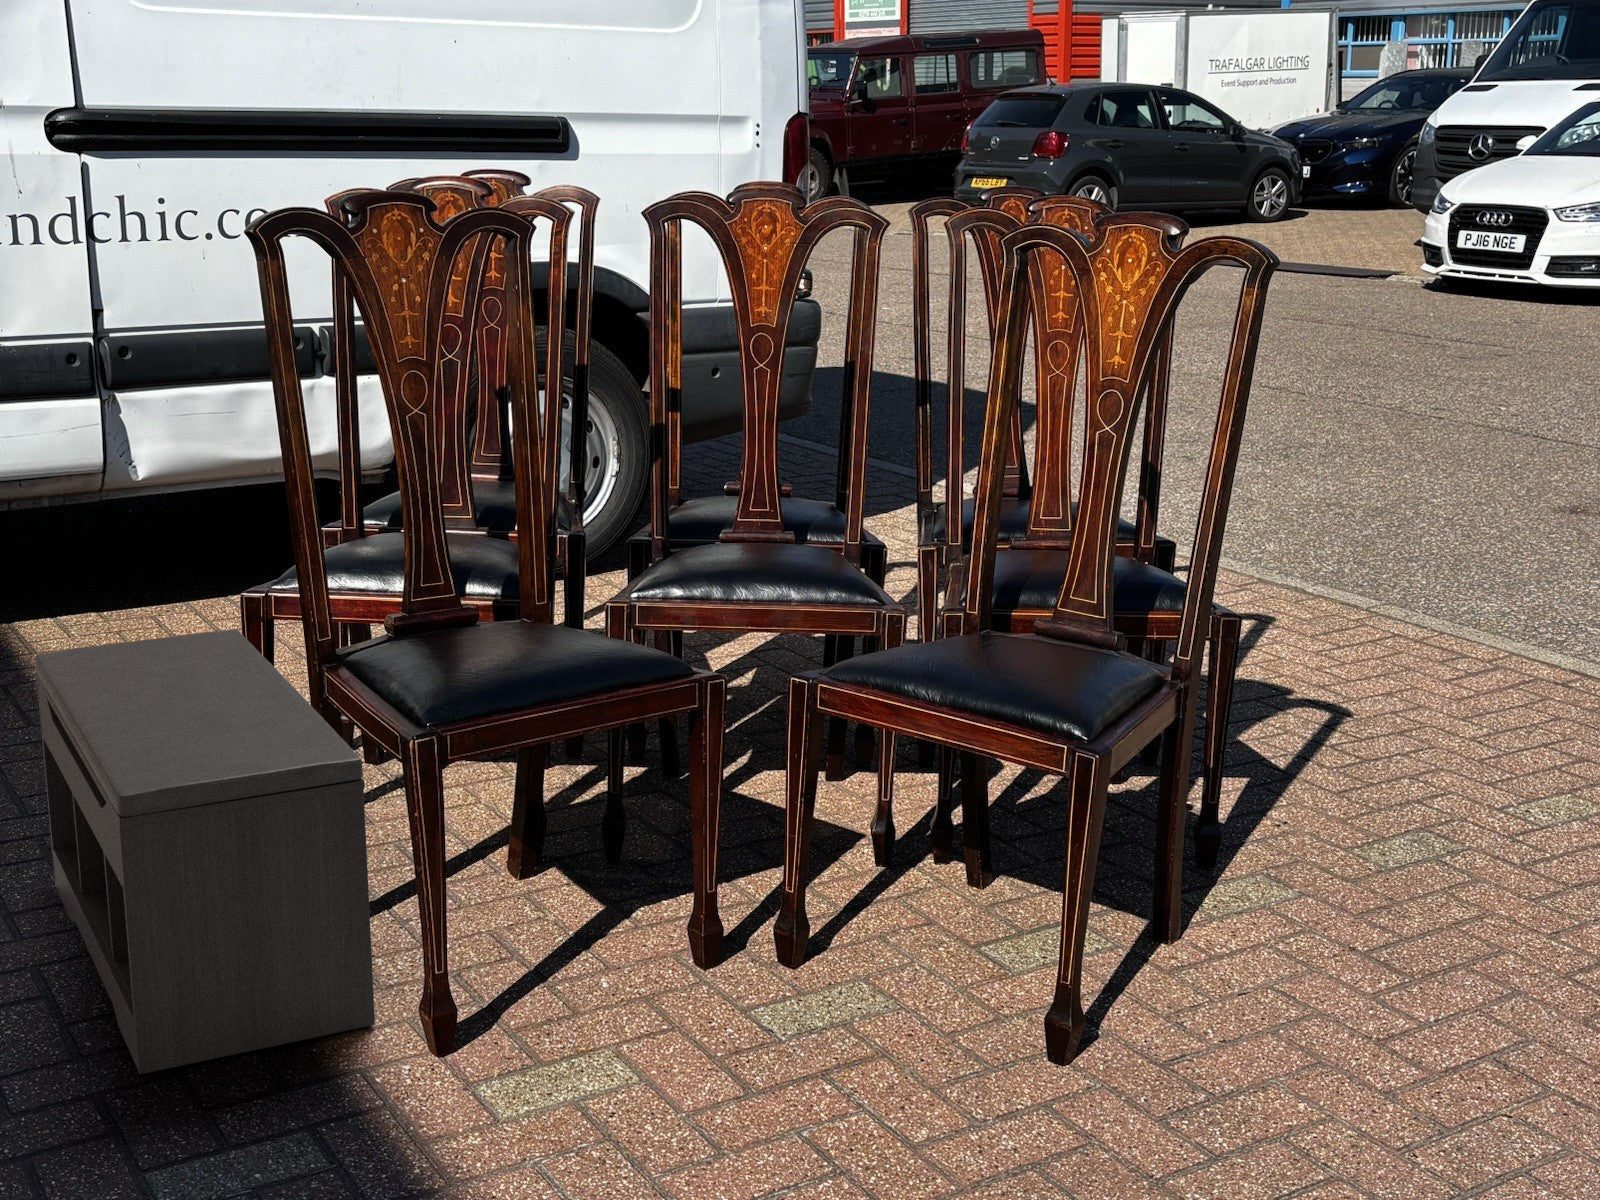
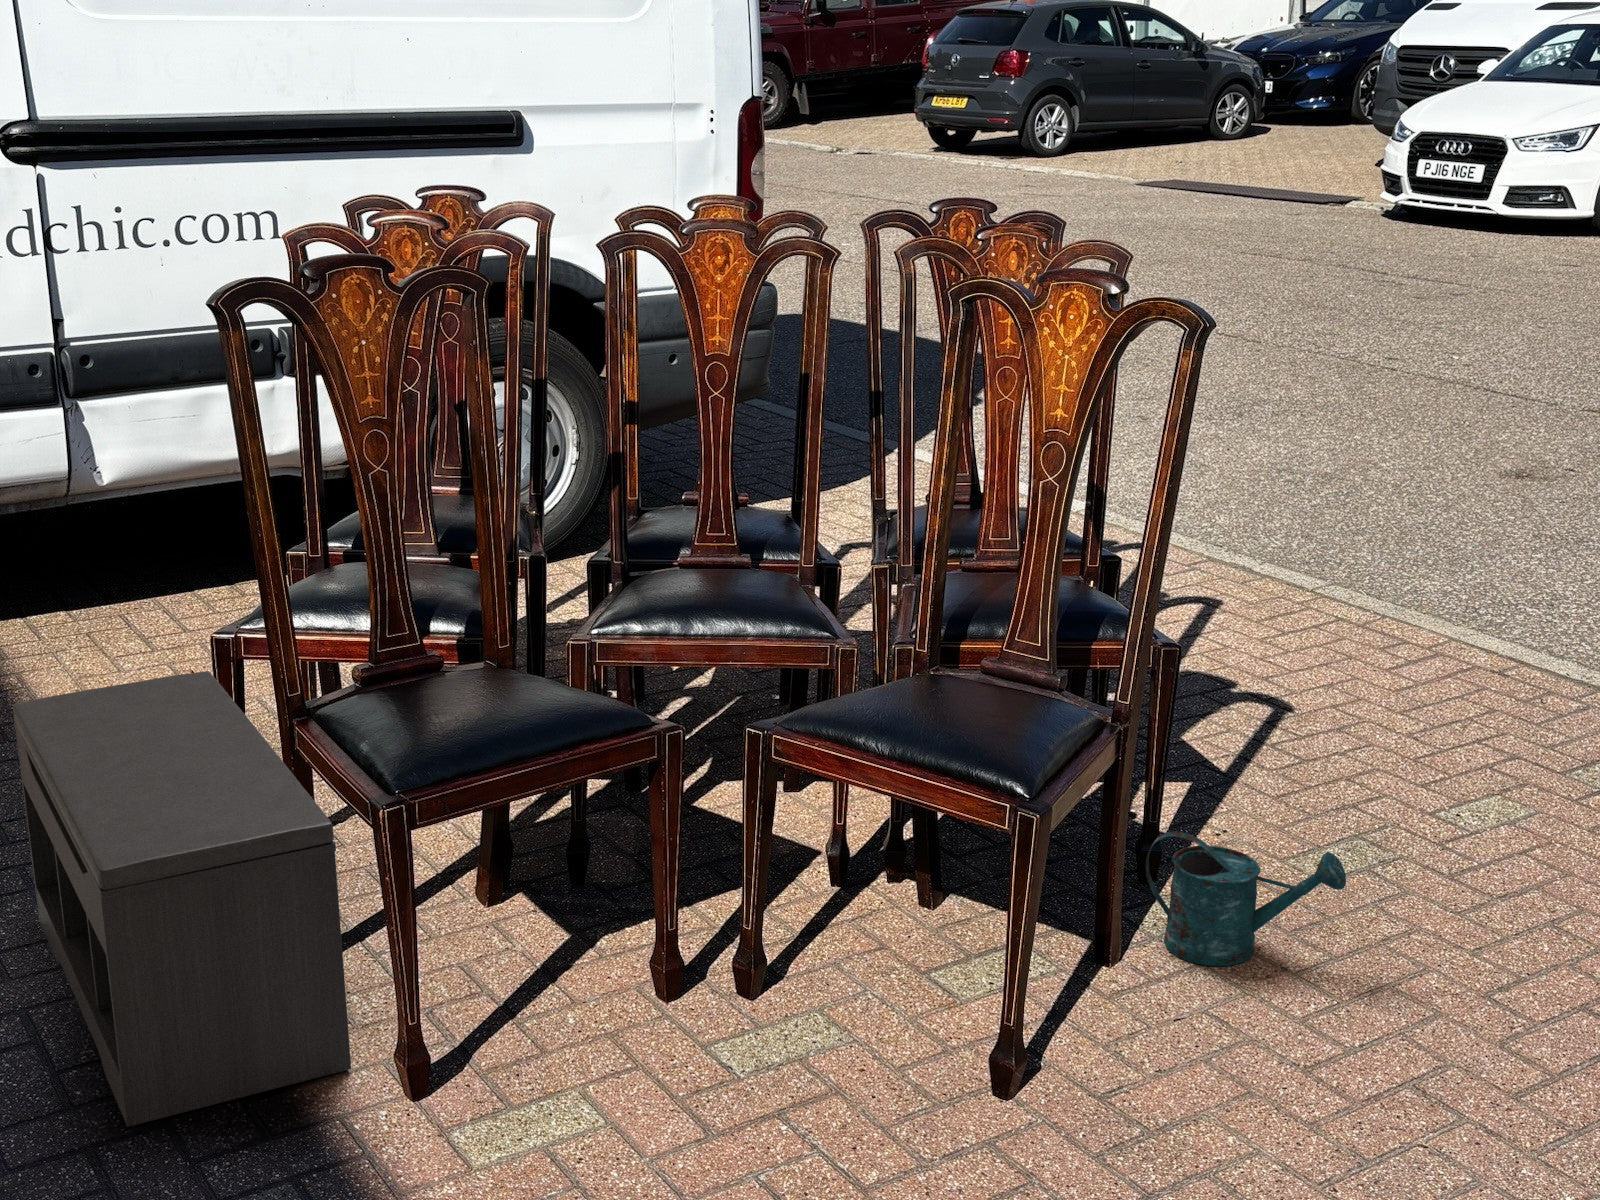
watering can: none [1206,804,1417,945] -> present [1146,831,1346,966]

